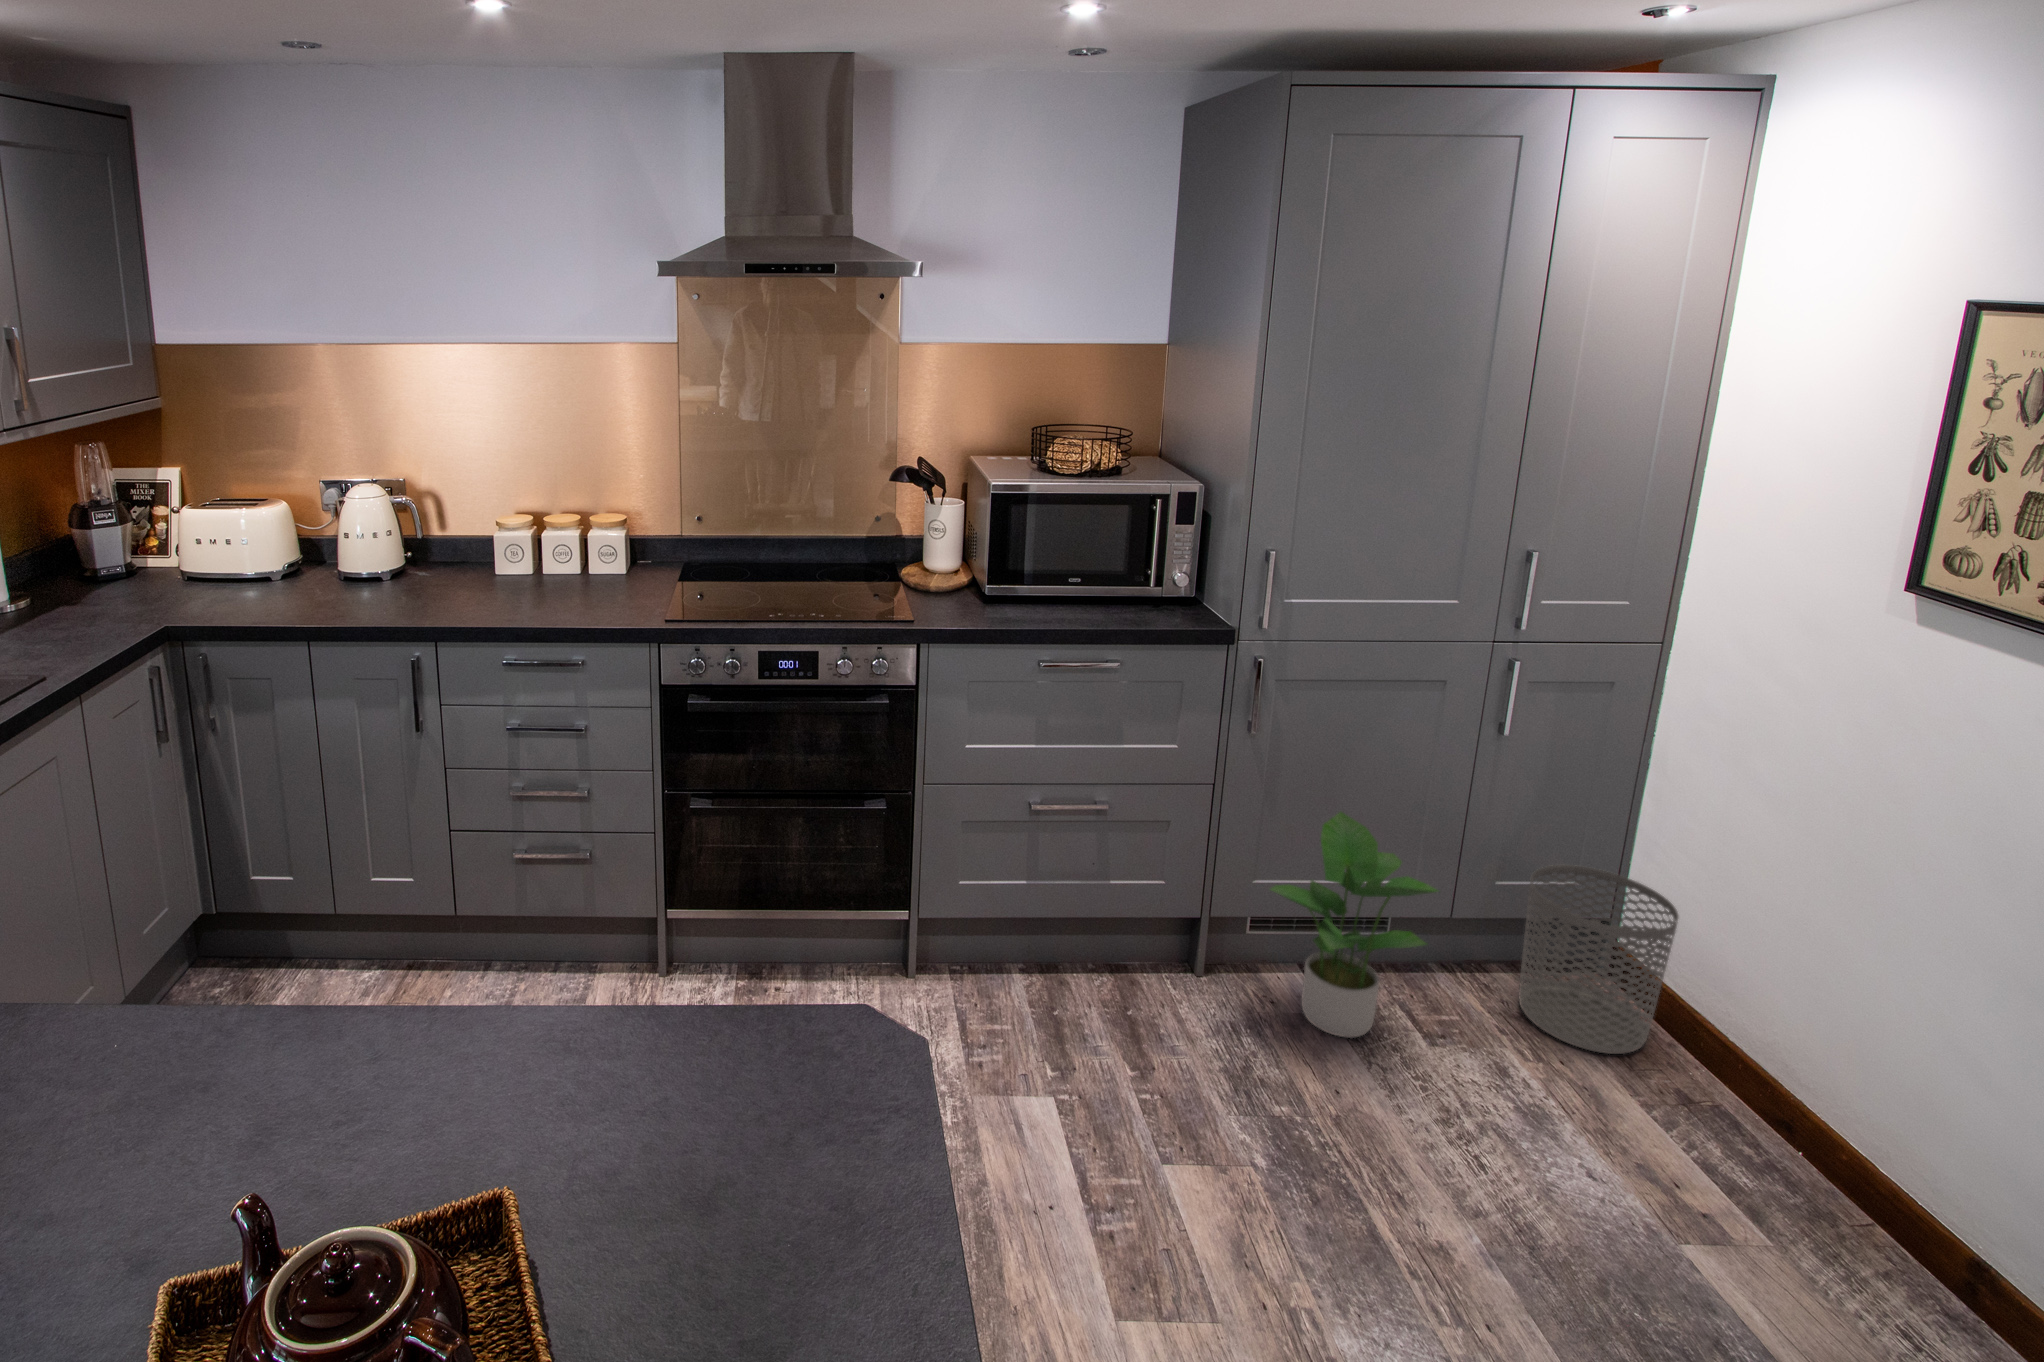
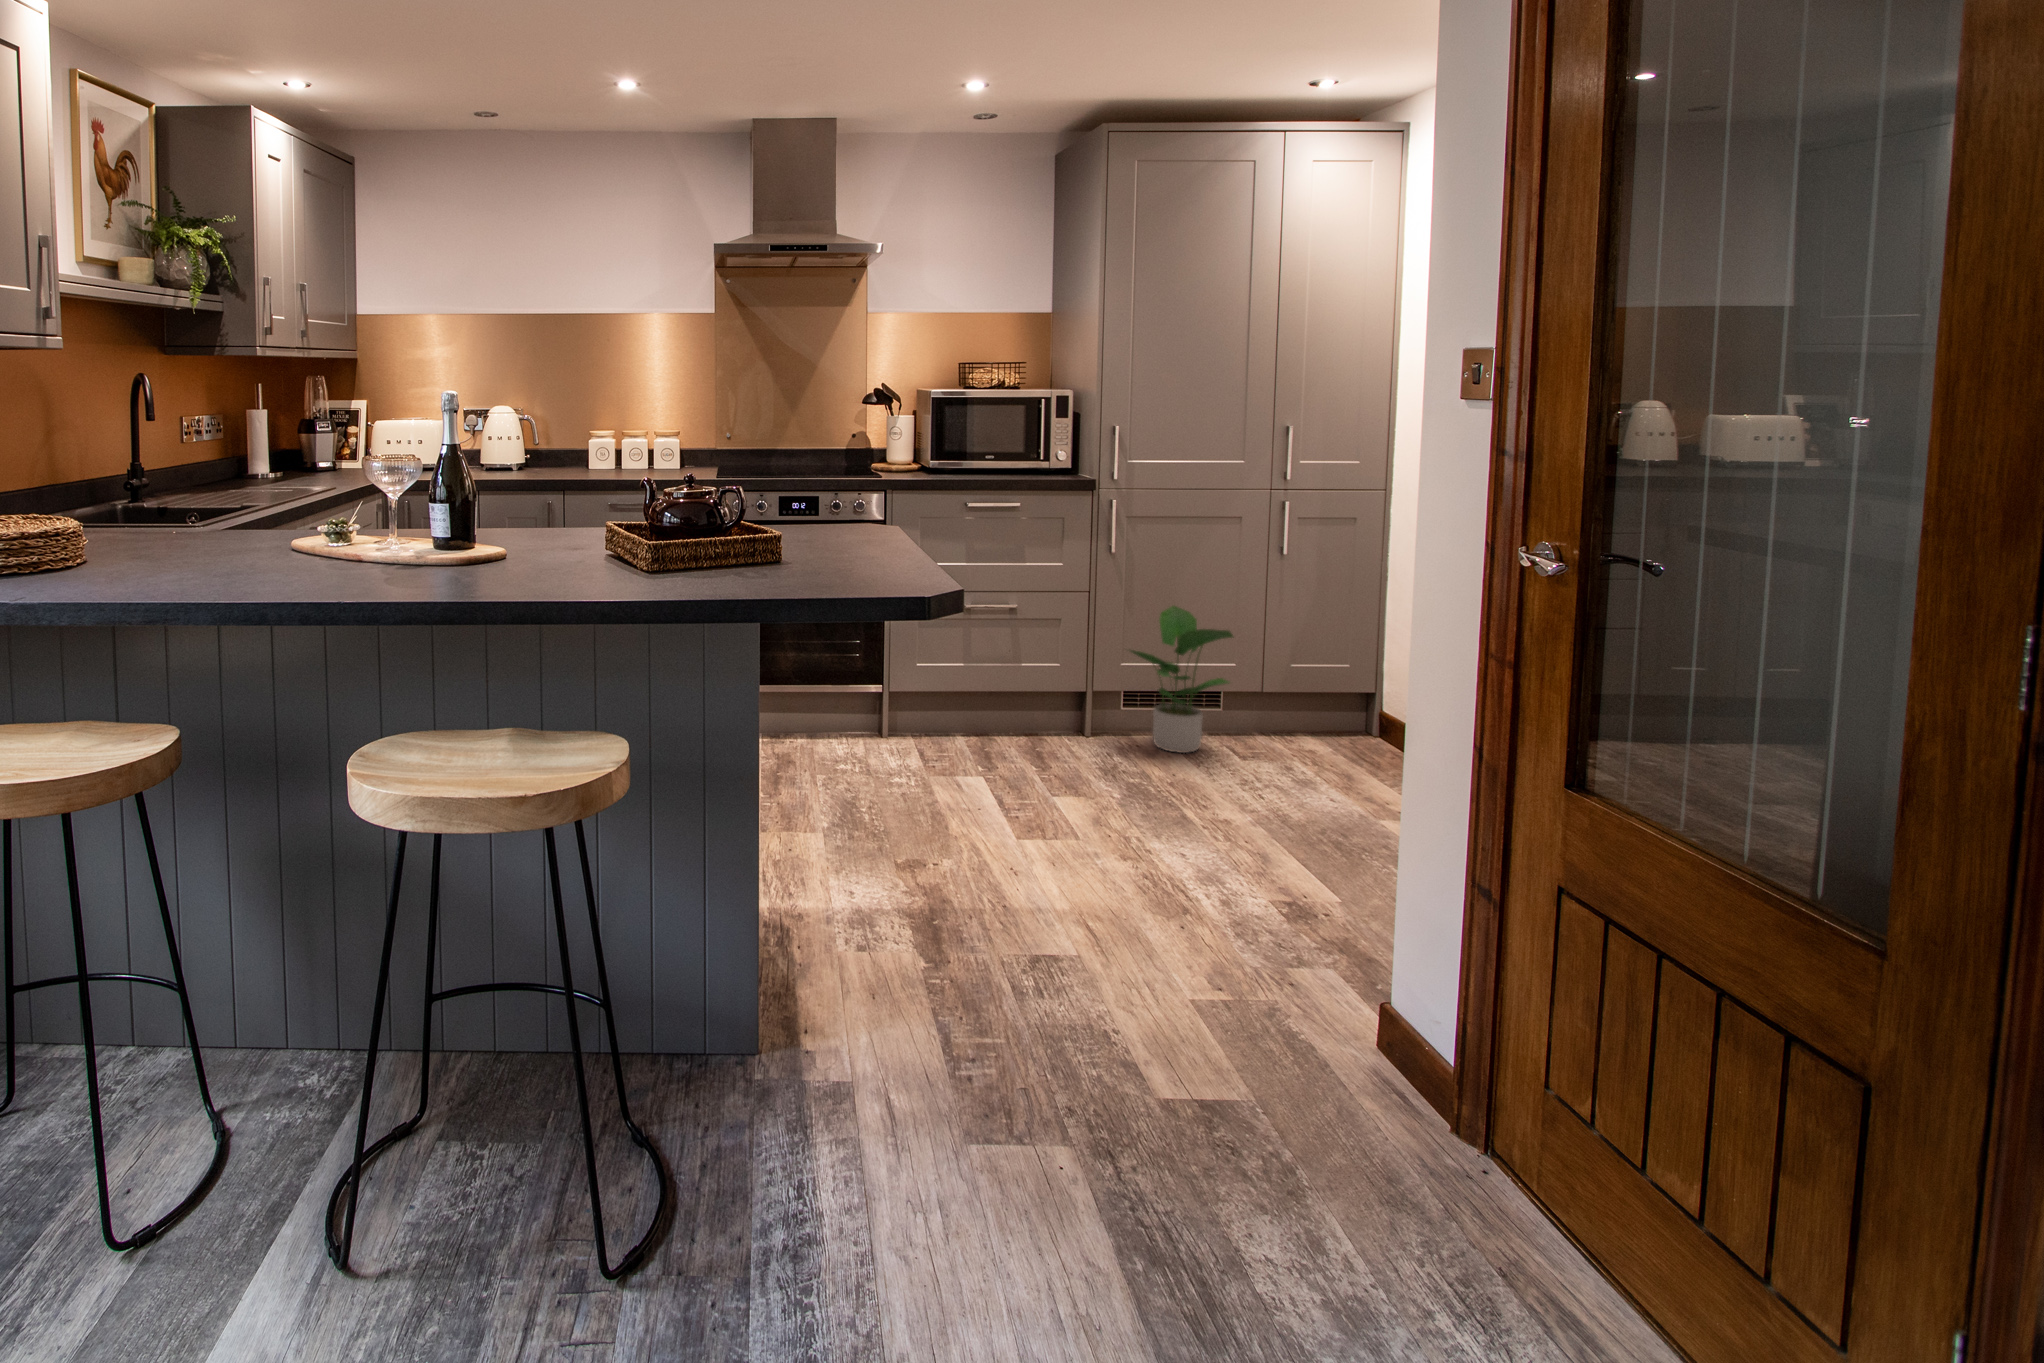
waste bin: present [1519,865,1679,1054] -> none [1303,645,1396,758]

